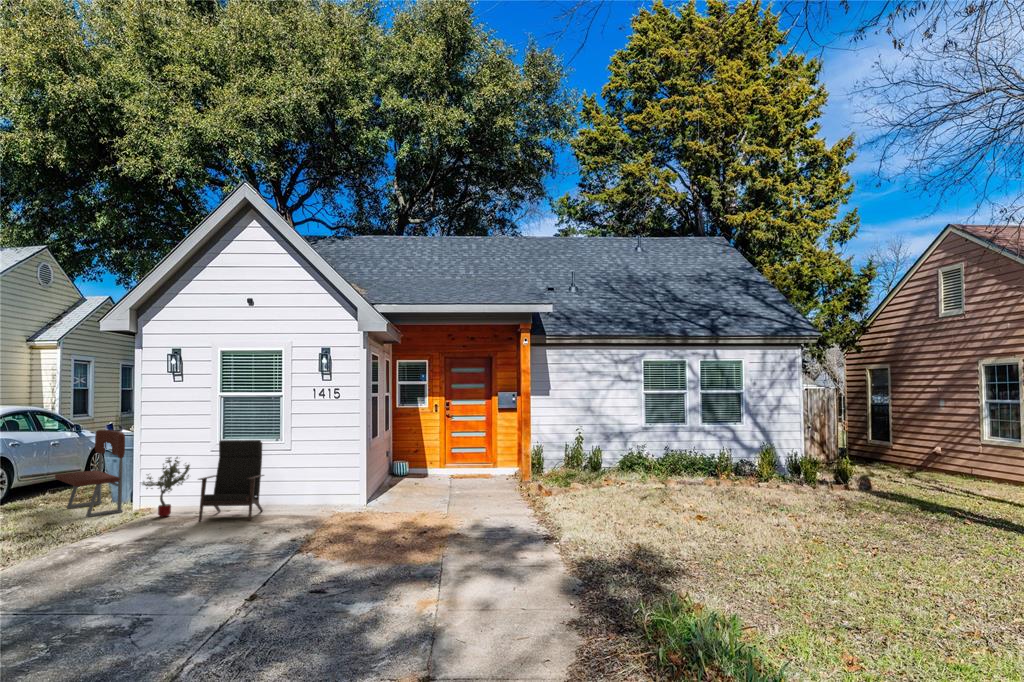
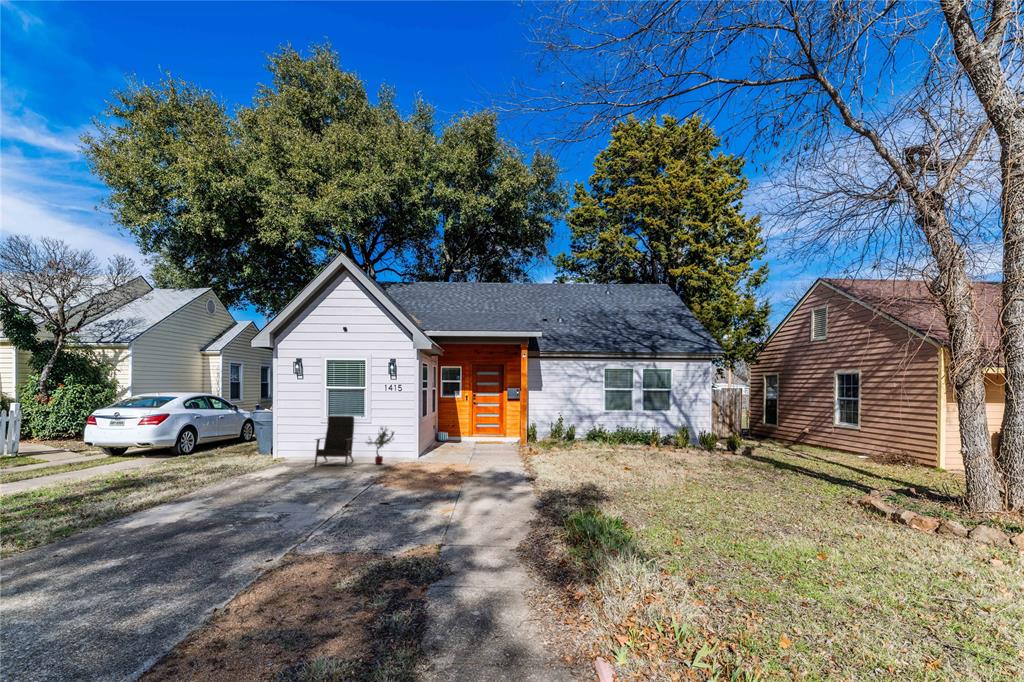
bench: present [55,430,125,517] -> none [225,408,269,462]
potted tree: present [142,457,190,517] -> present [366,428,394,464]

